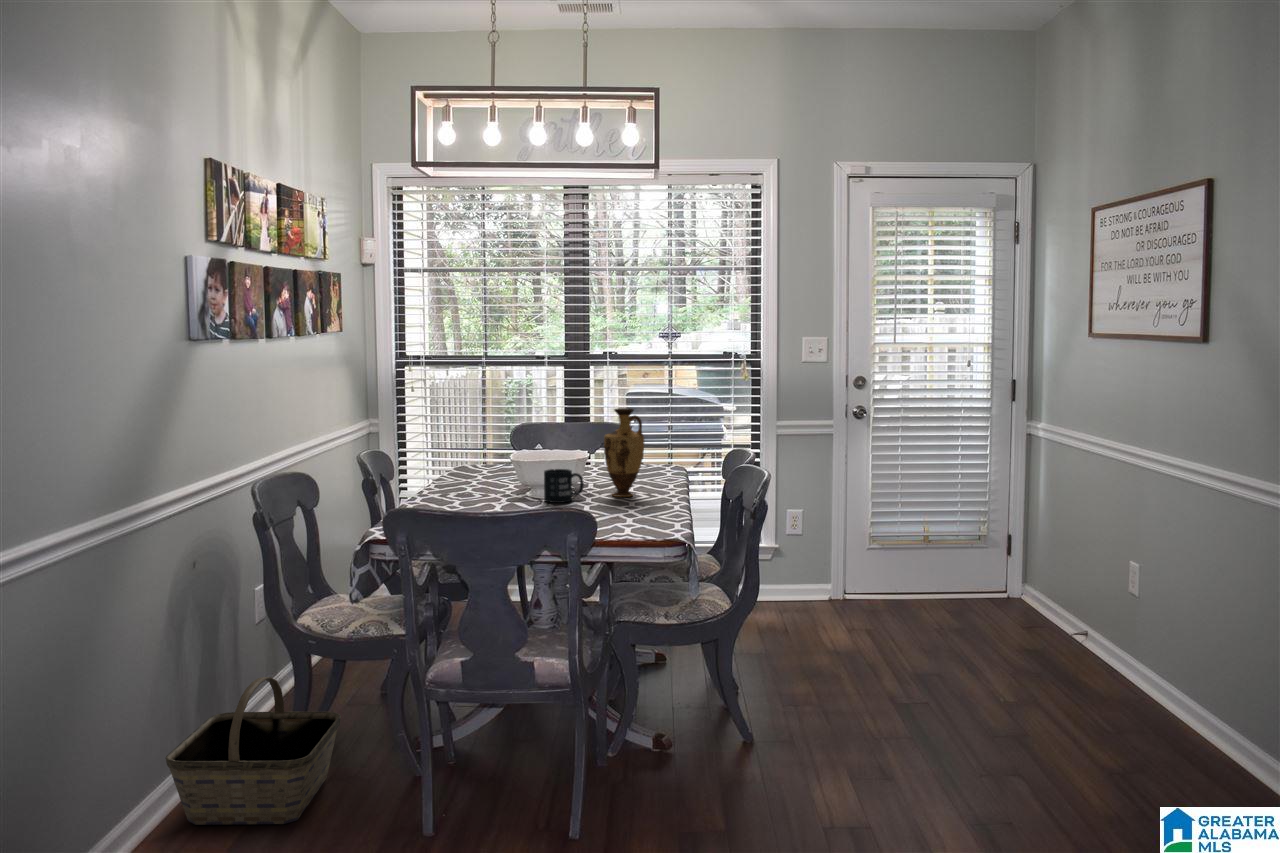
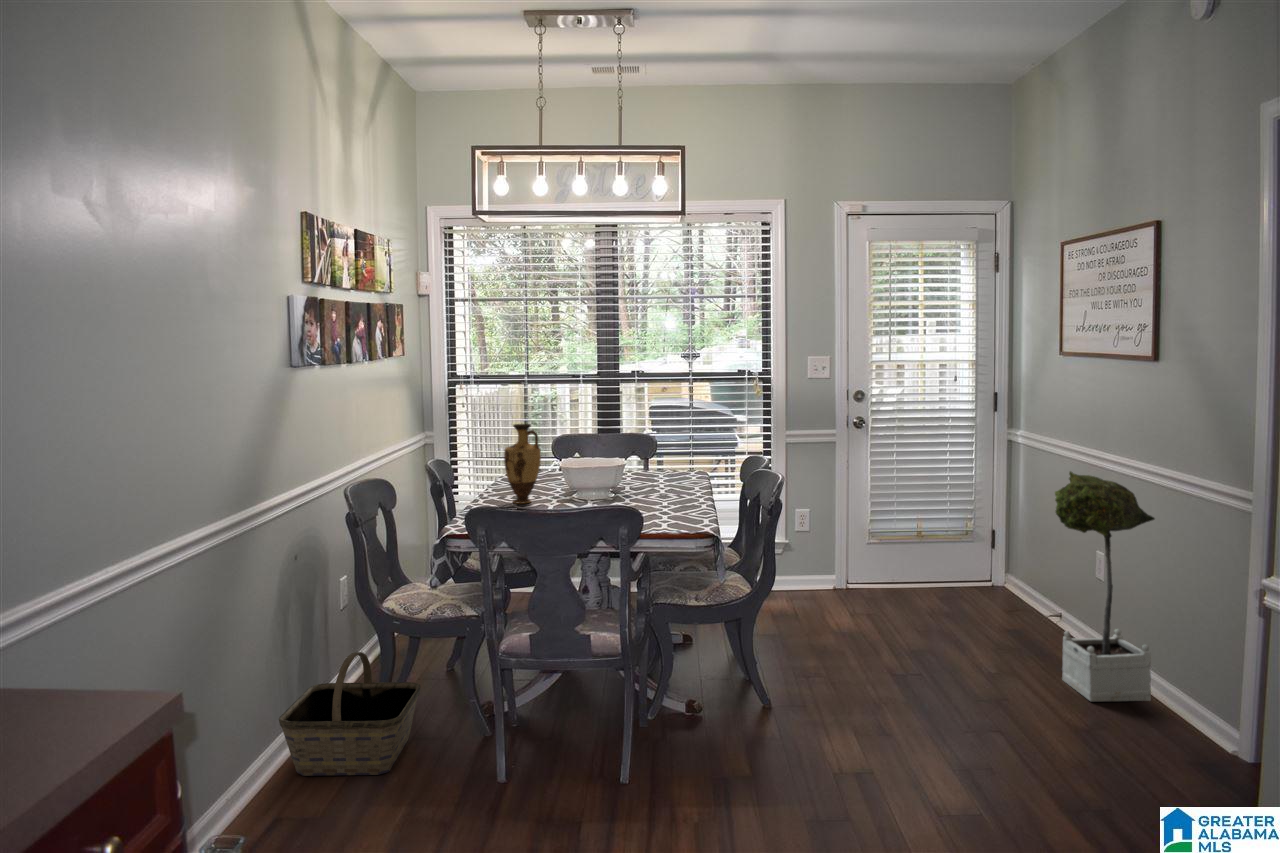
vase: present [604,408,644,497] -> present [504,424,541,504]
mug: present [544,469,584,503] -> none [589,474,623,503]
potted tree: none [1083,470,1199,737] -> present [1055,471,1155,701]

